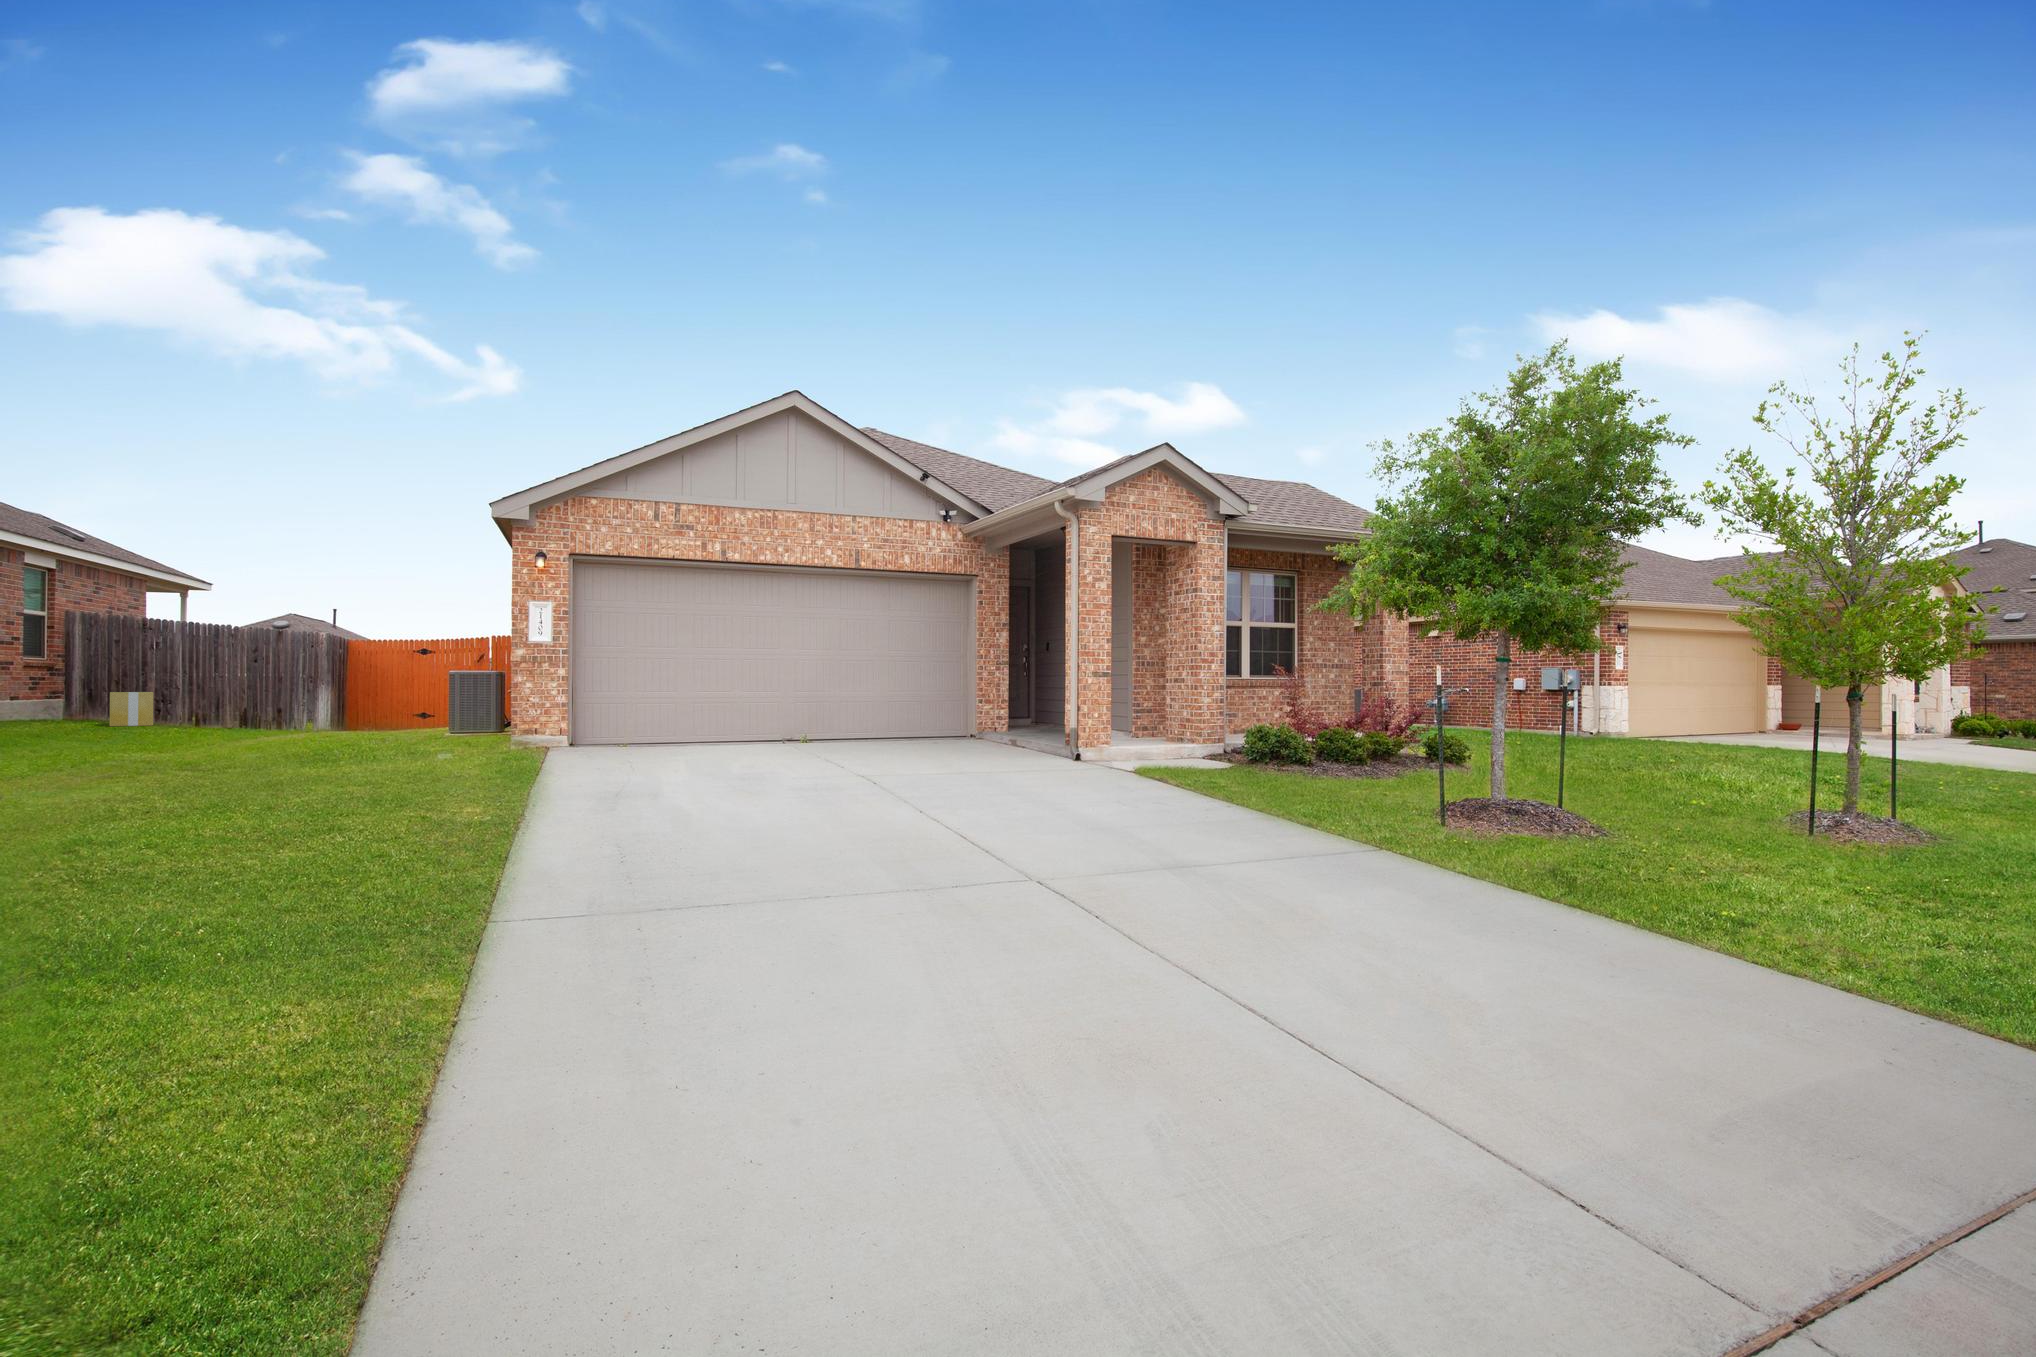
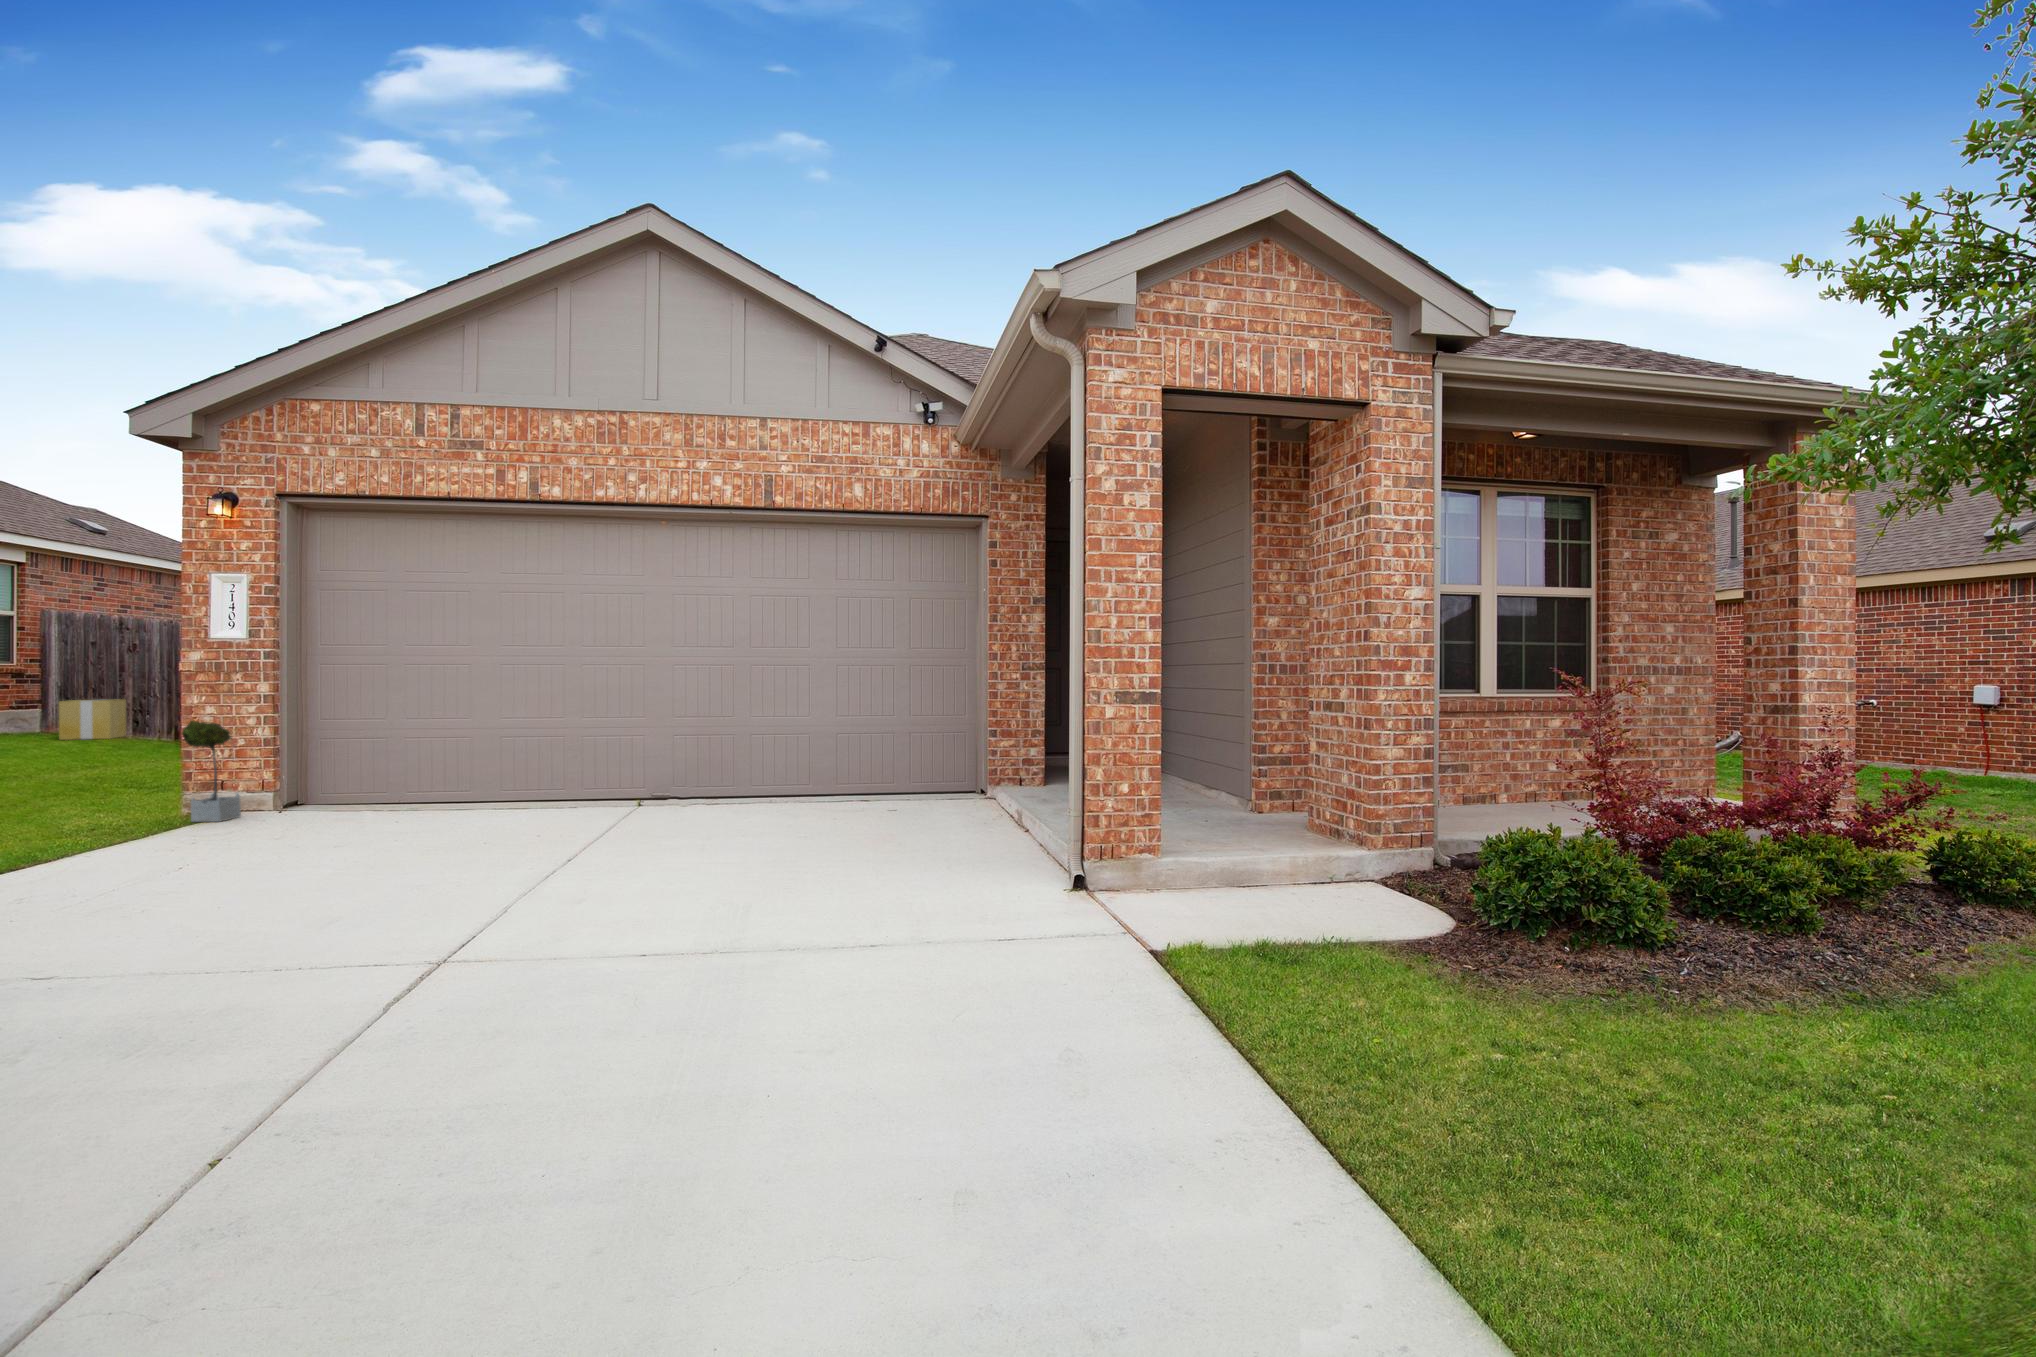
potted tree: none [523,690,552,752] -> present [182,720,241,822]

